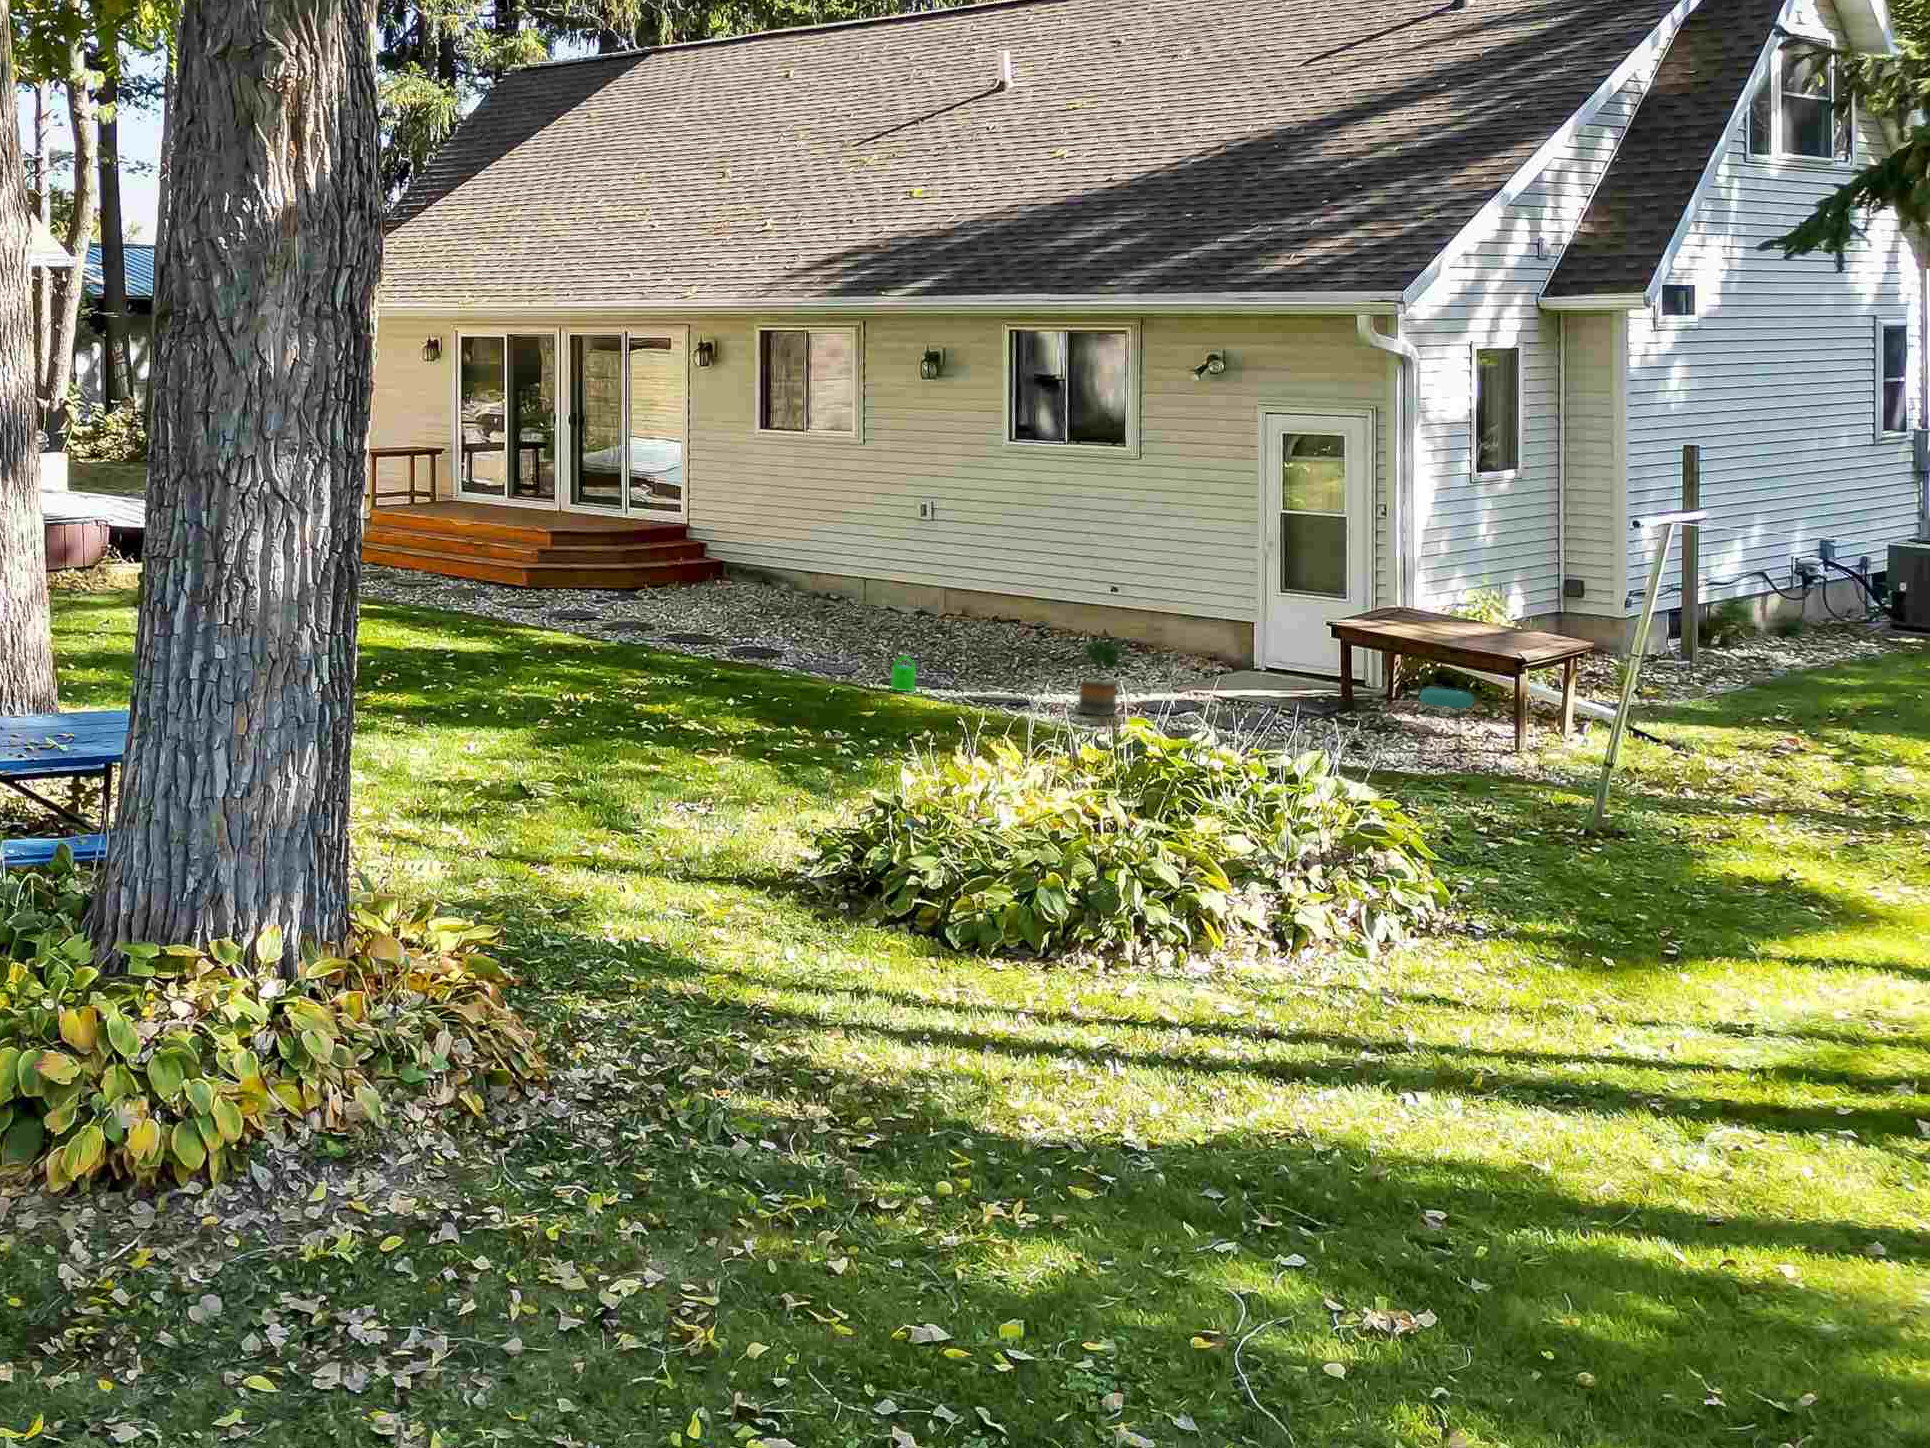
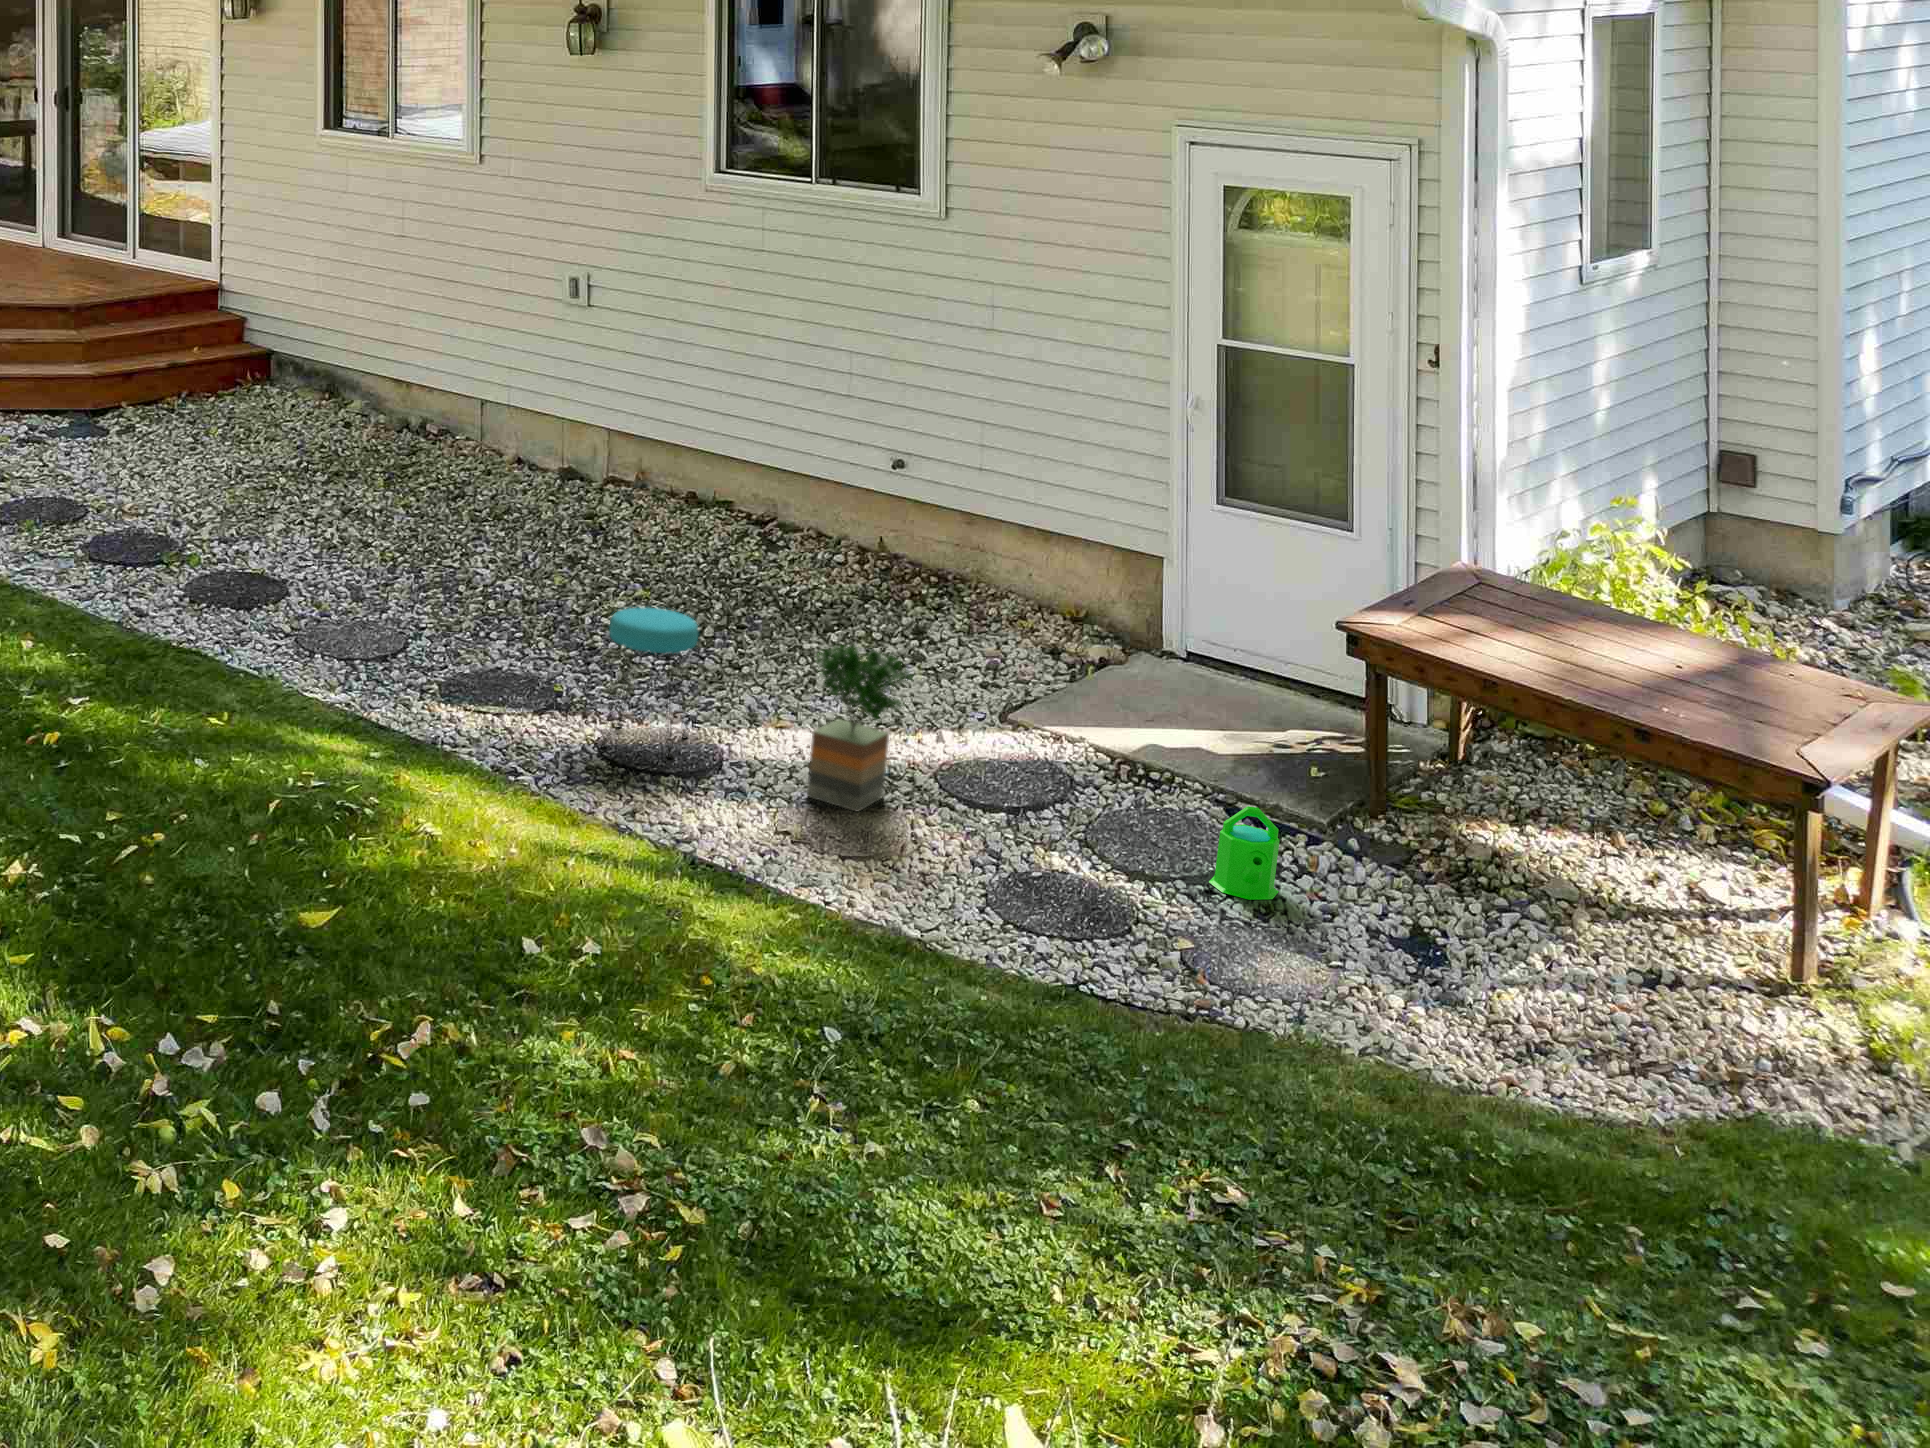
watering can: present [891,656,916,691] -> present [1209,806,1280,900]
stool: present [1418,688,1474,763] -> present [602,608,698,757]

